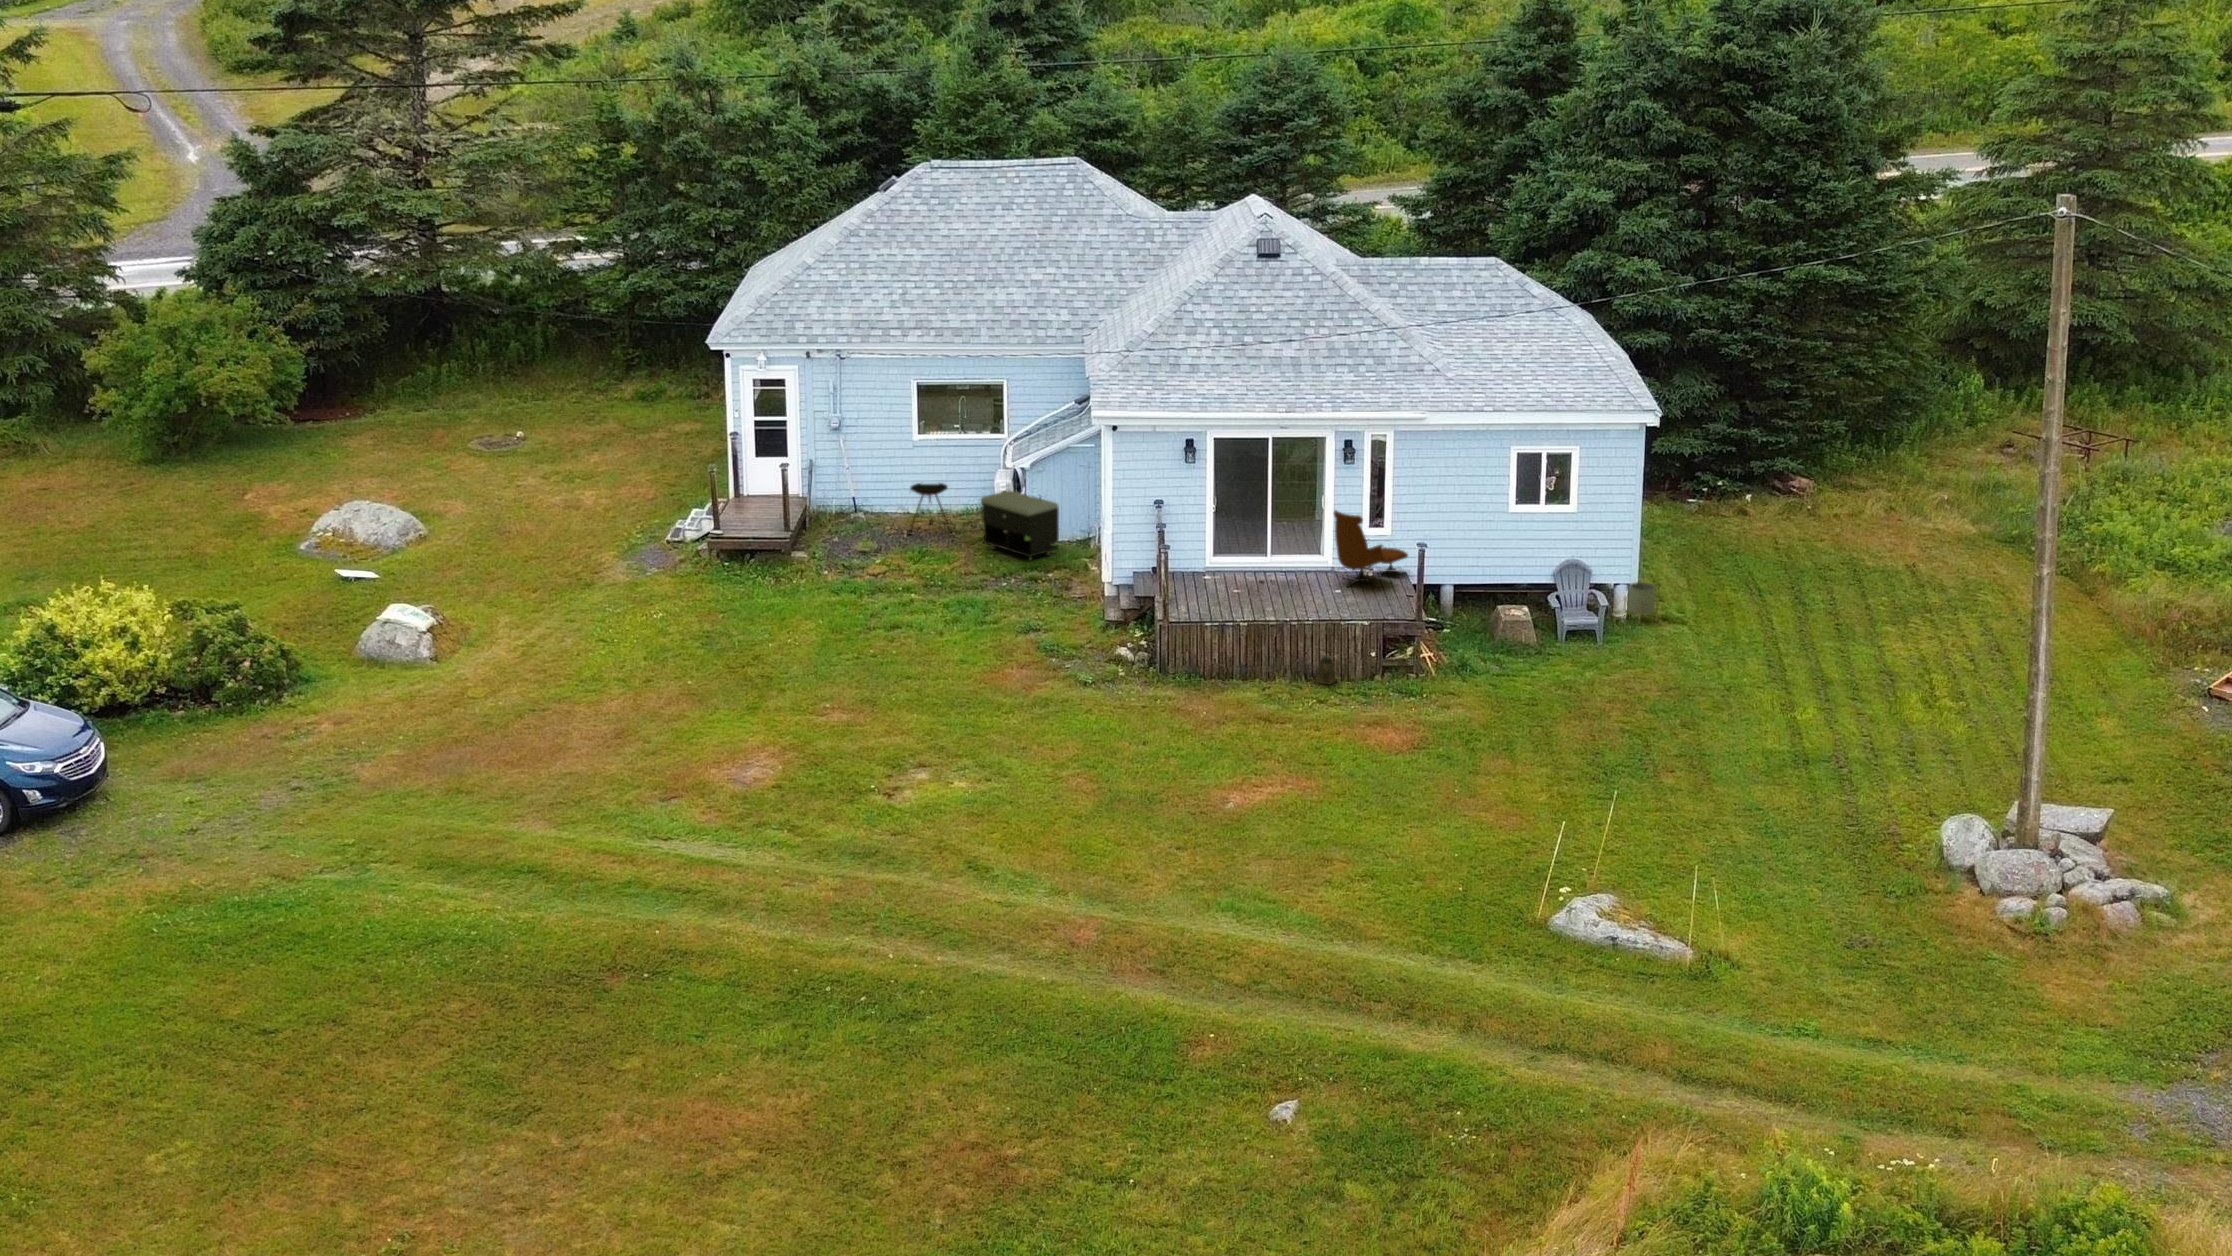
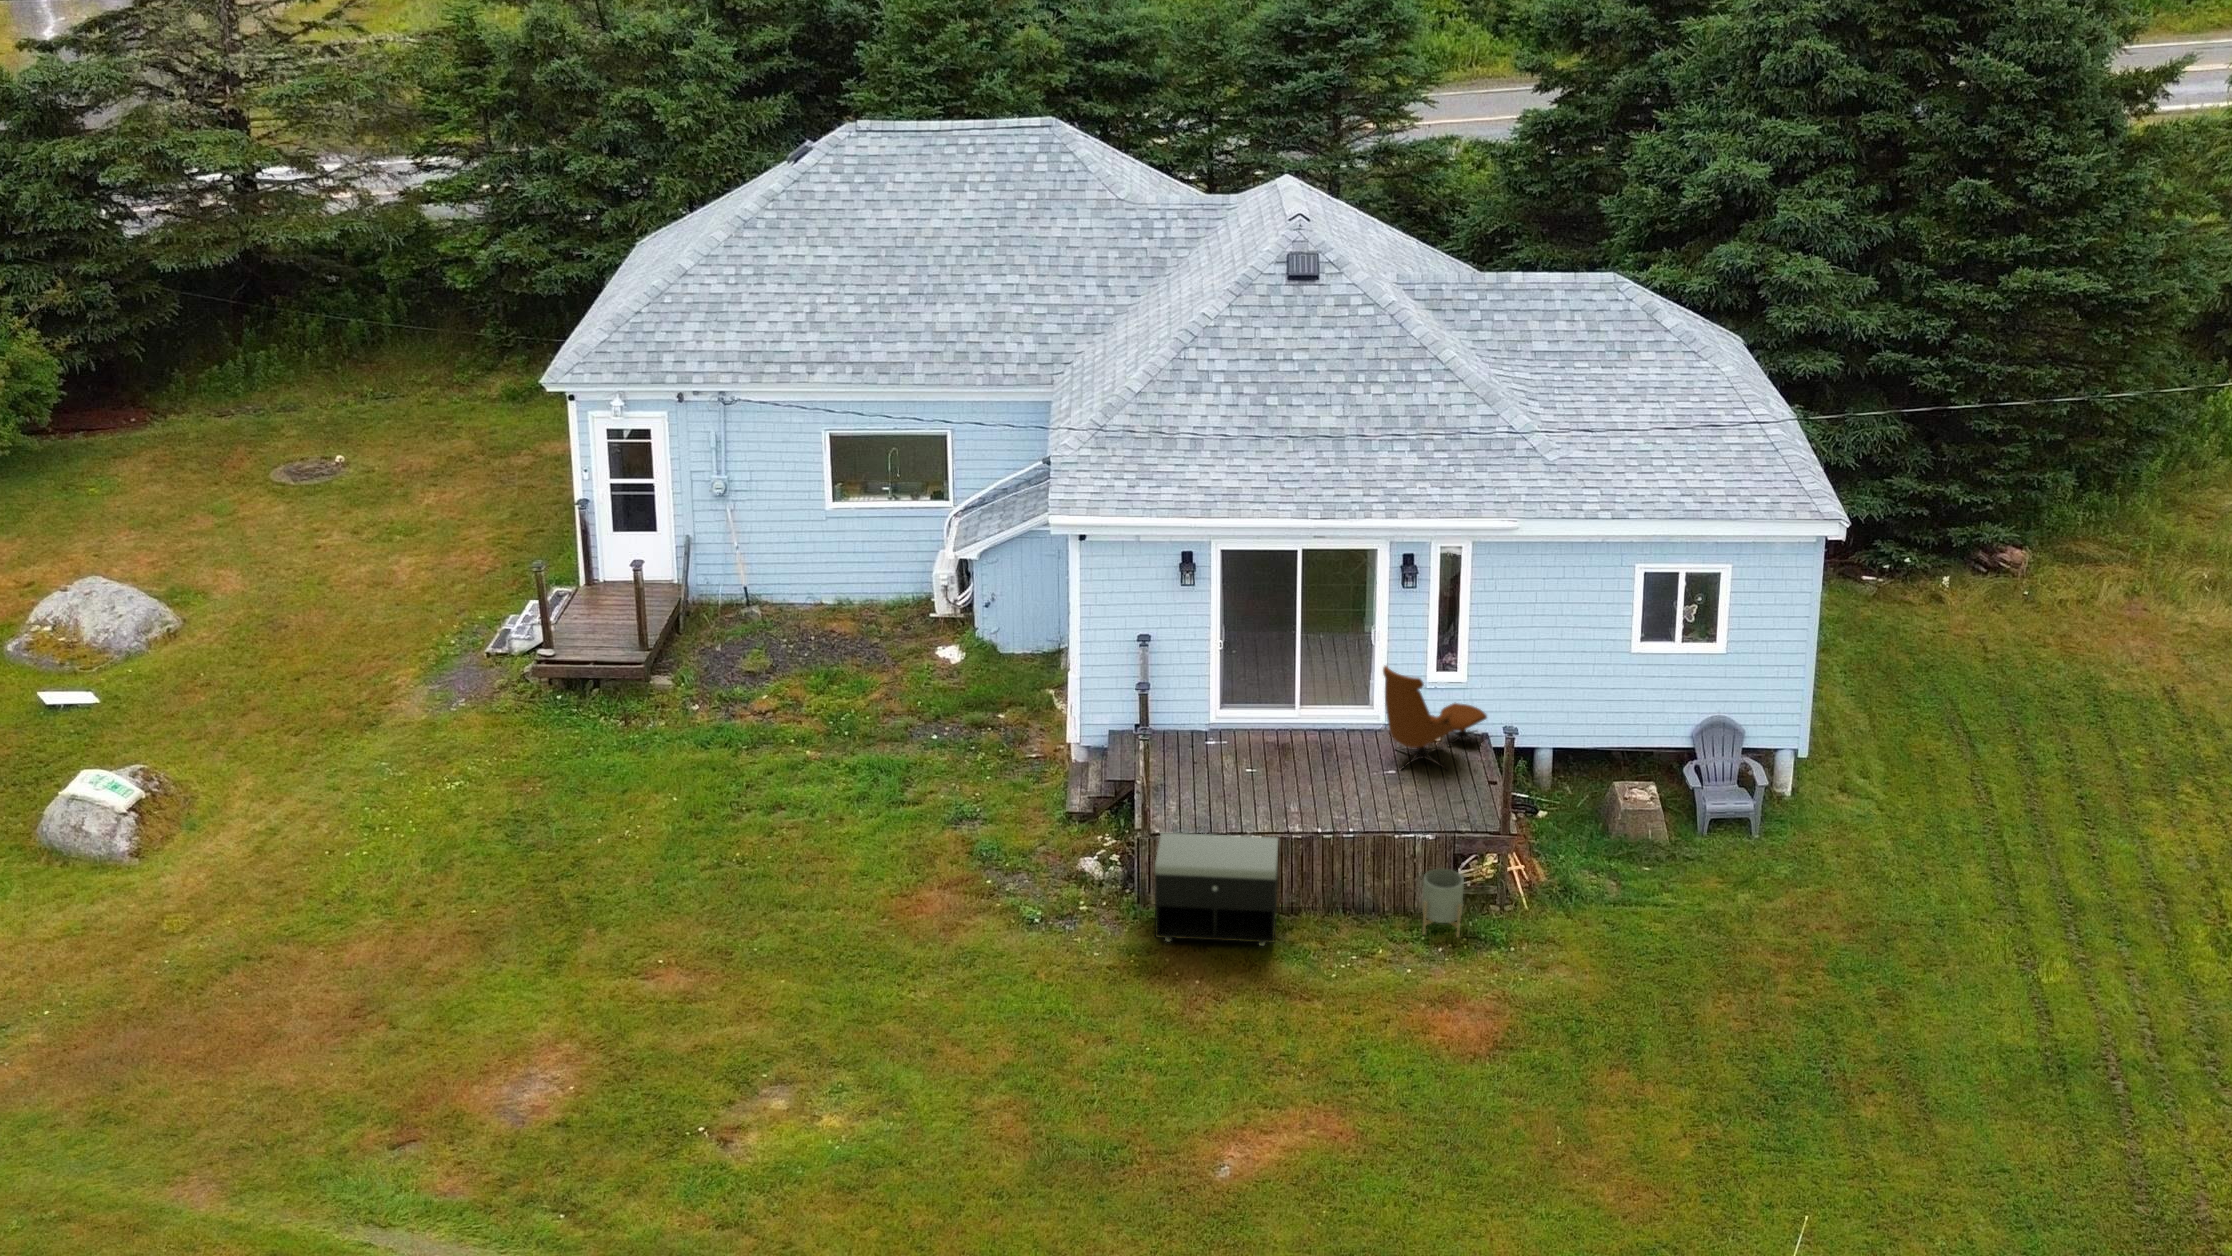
side table: present [908,483,952,535] -> none [820,561,880,635]
storage bench: present [981,490,1059,560] -> present [1155,832,1278,946]
planter: present [1624,582,1659,624] -> present [1422,869,1464,937]
watering can: present [1316,655,1336,684] -> none [1352,889,1383,934]

